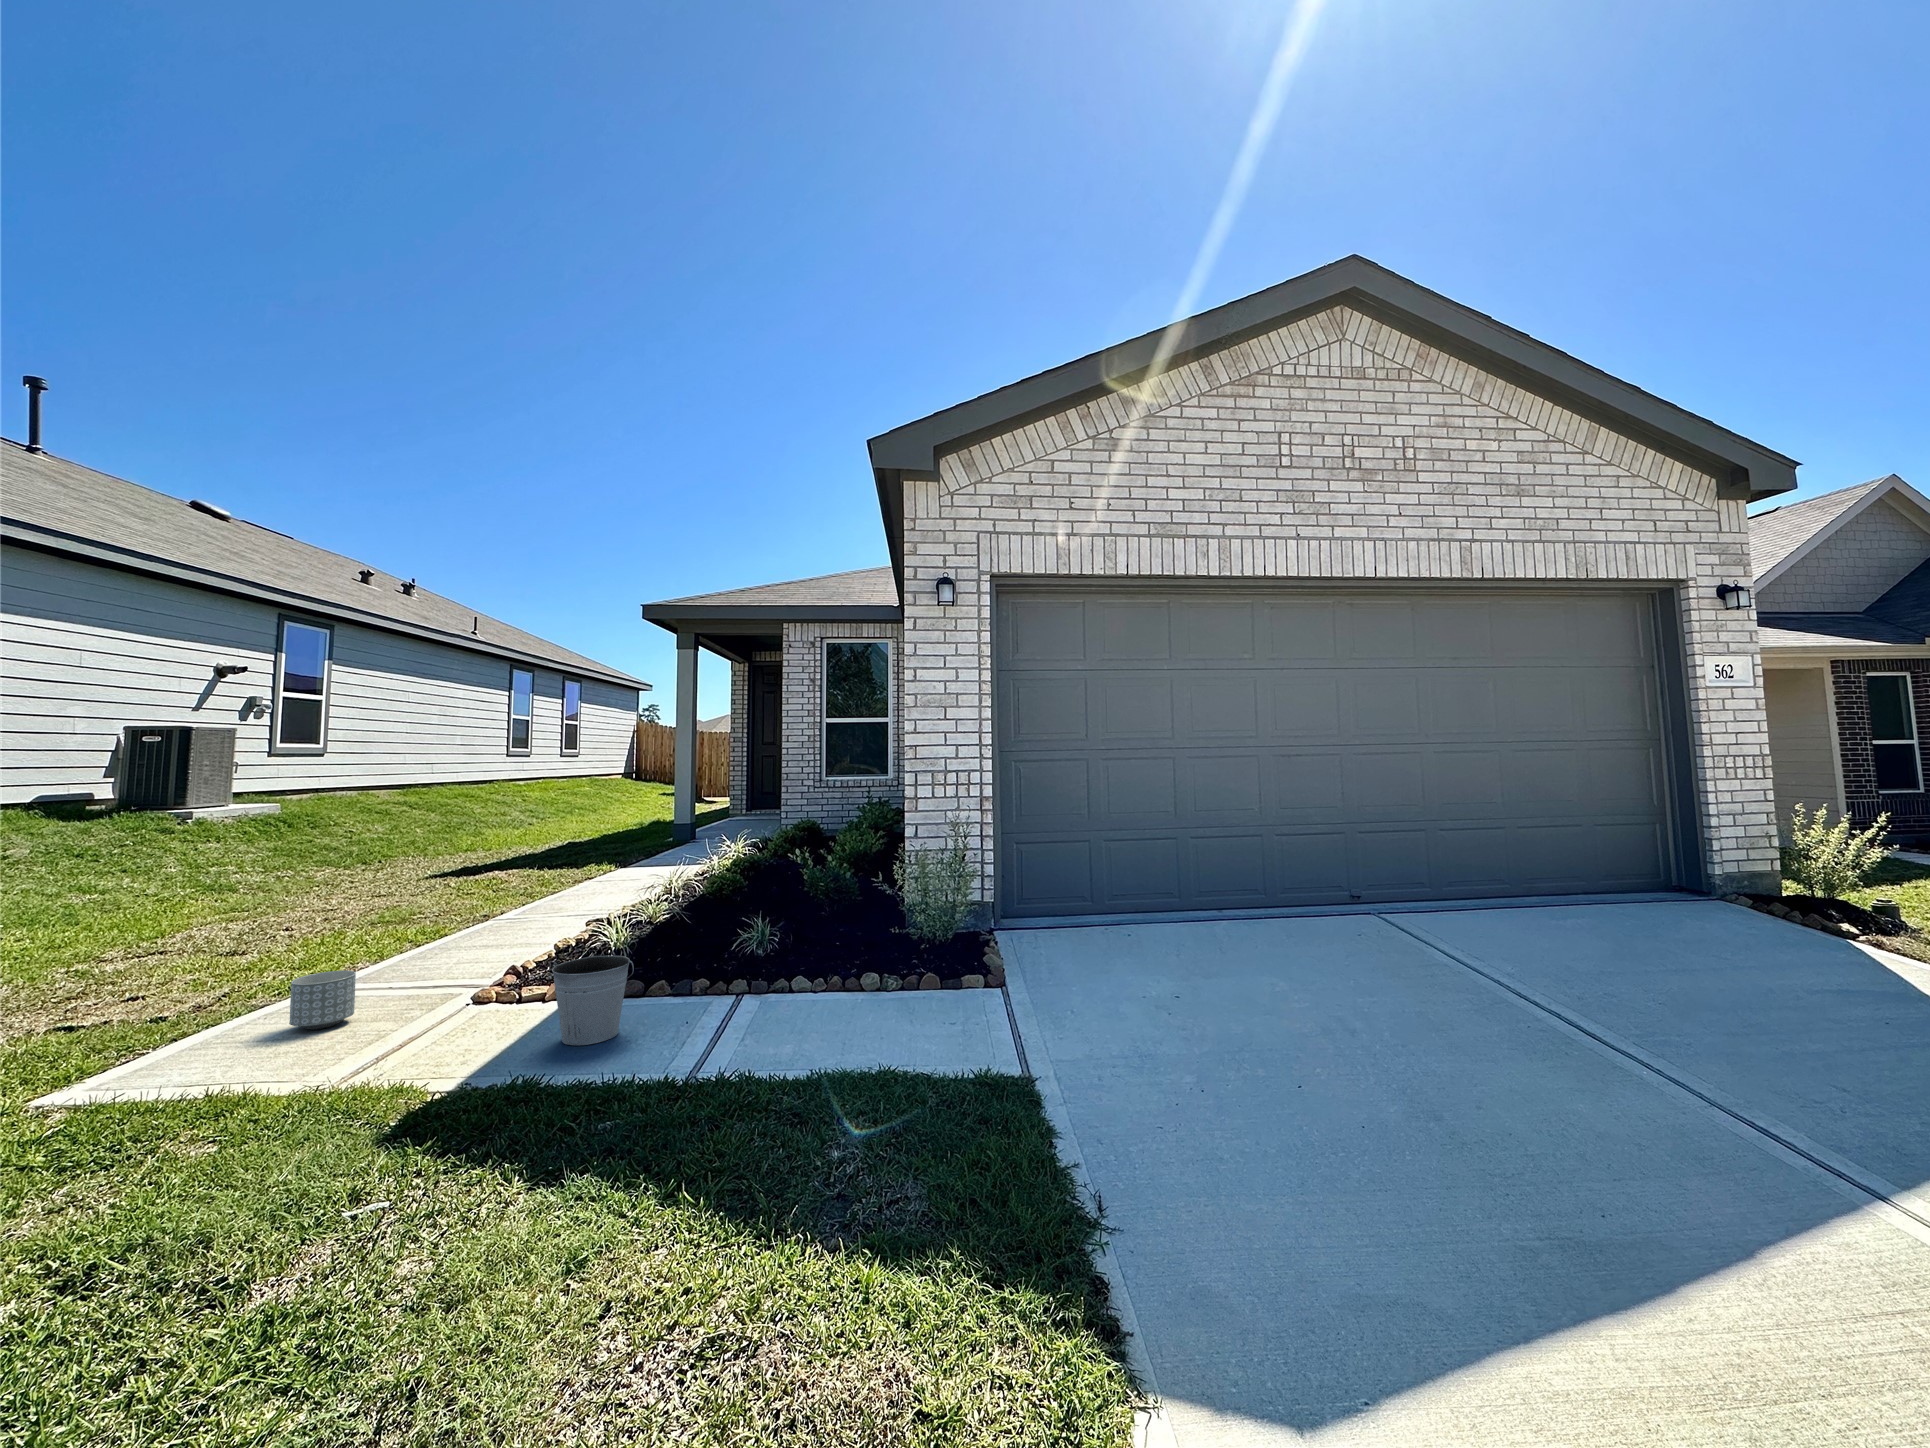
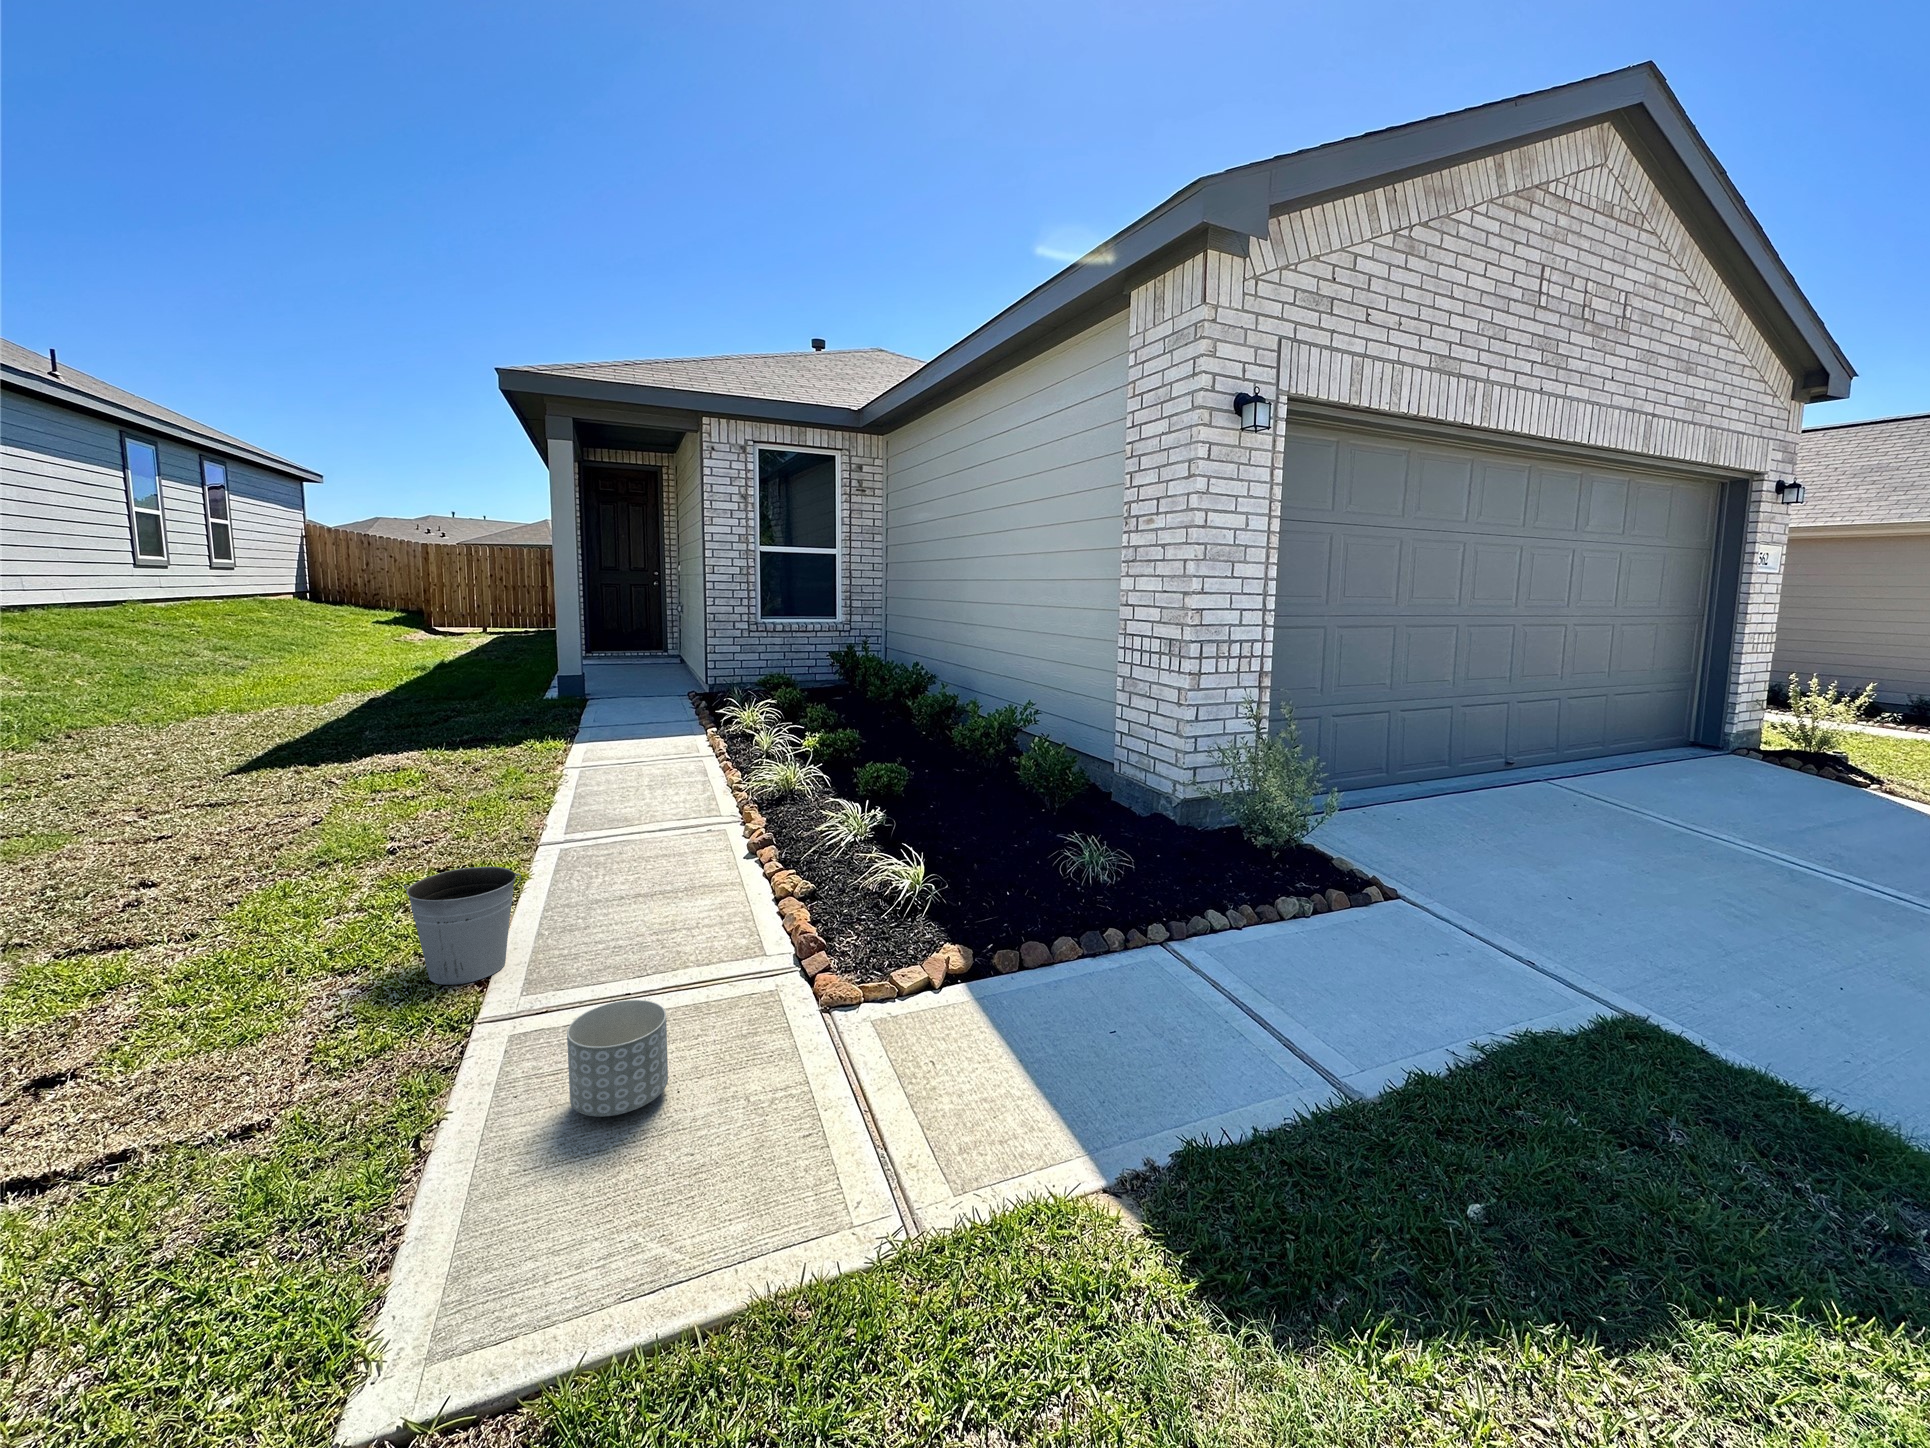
bucket: present [552,956,634,1045] -> present [404,867,521,985]

